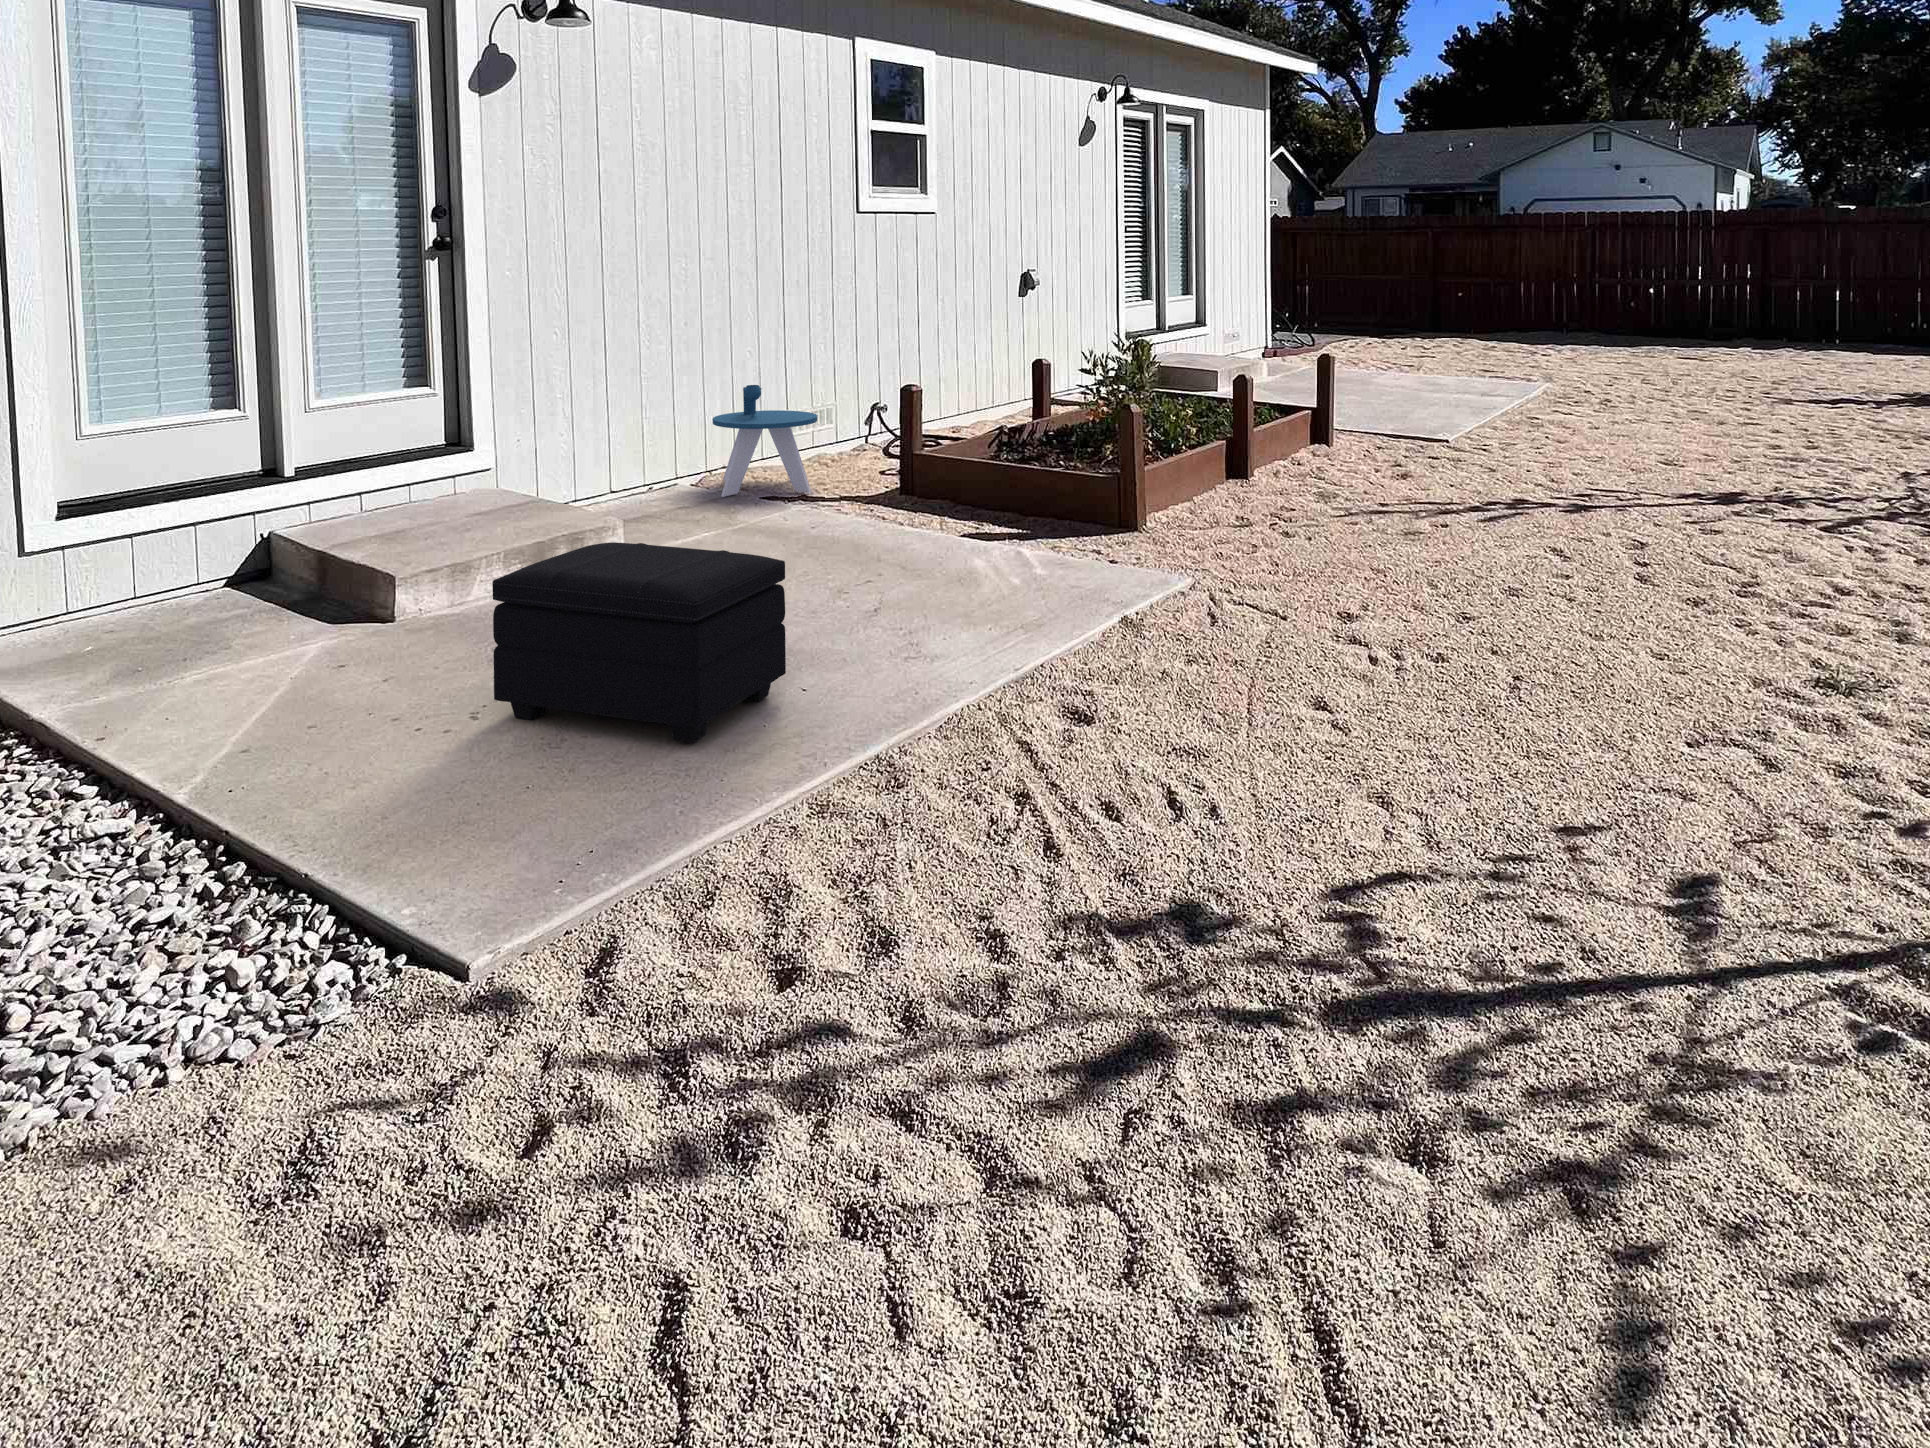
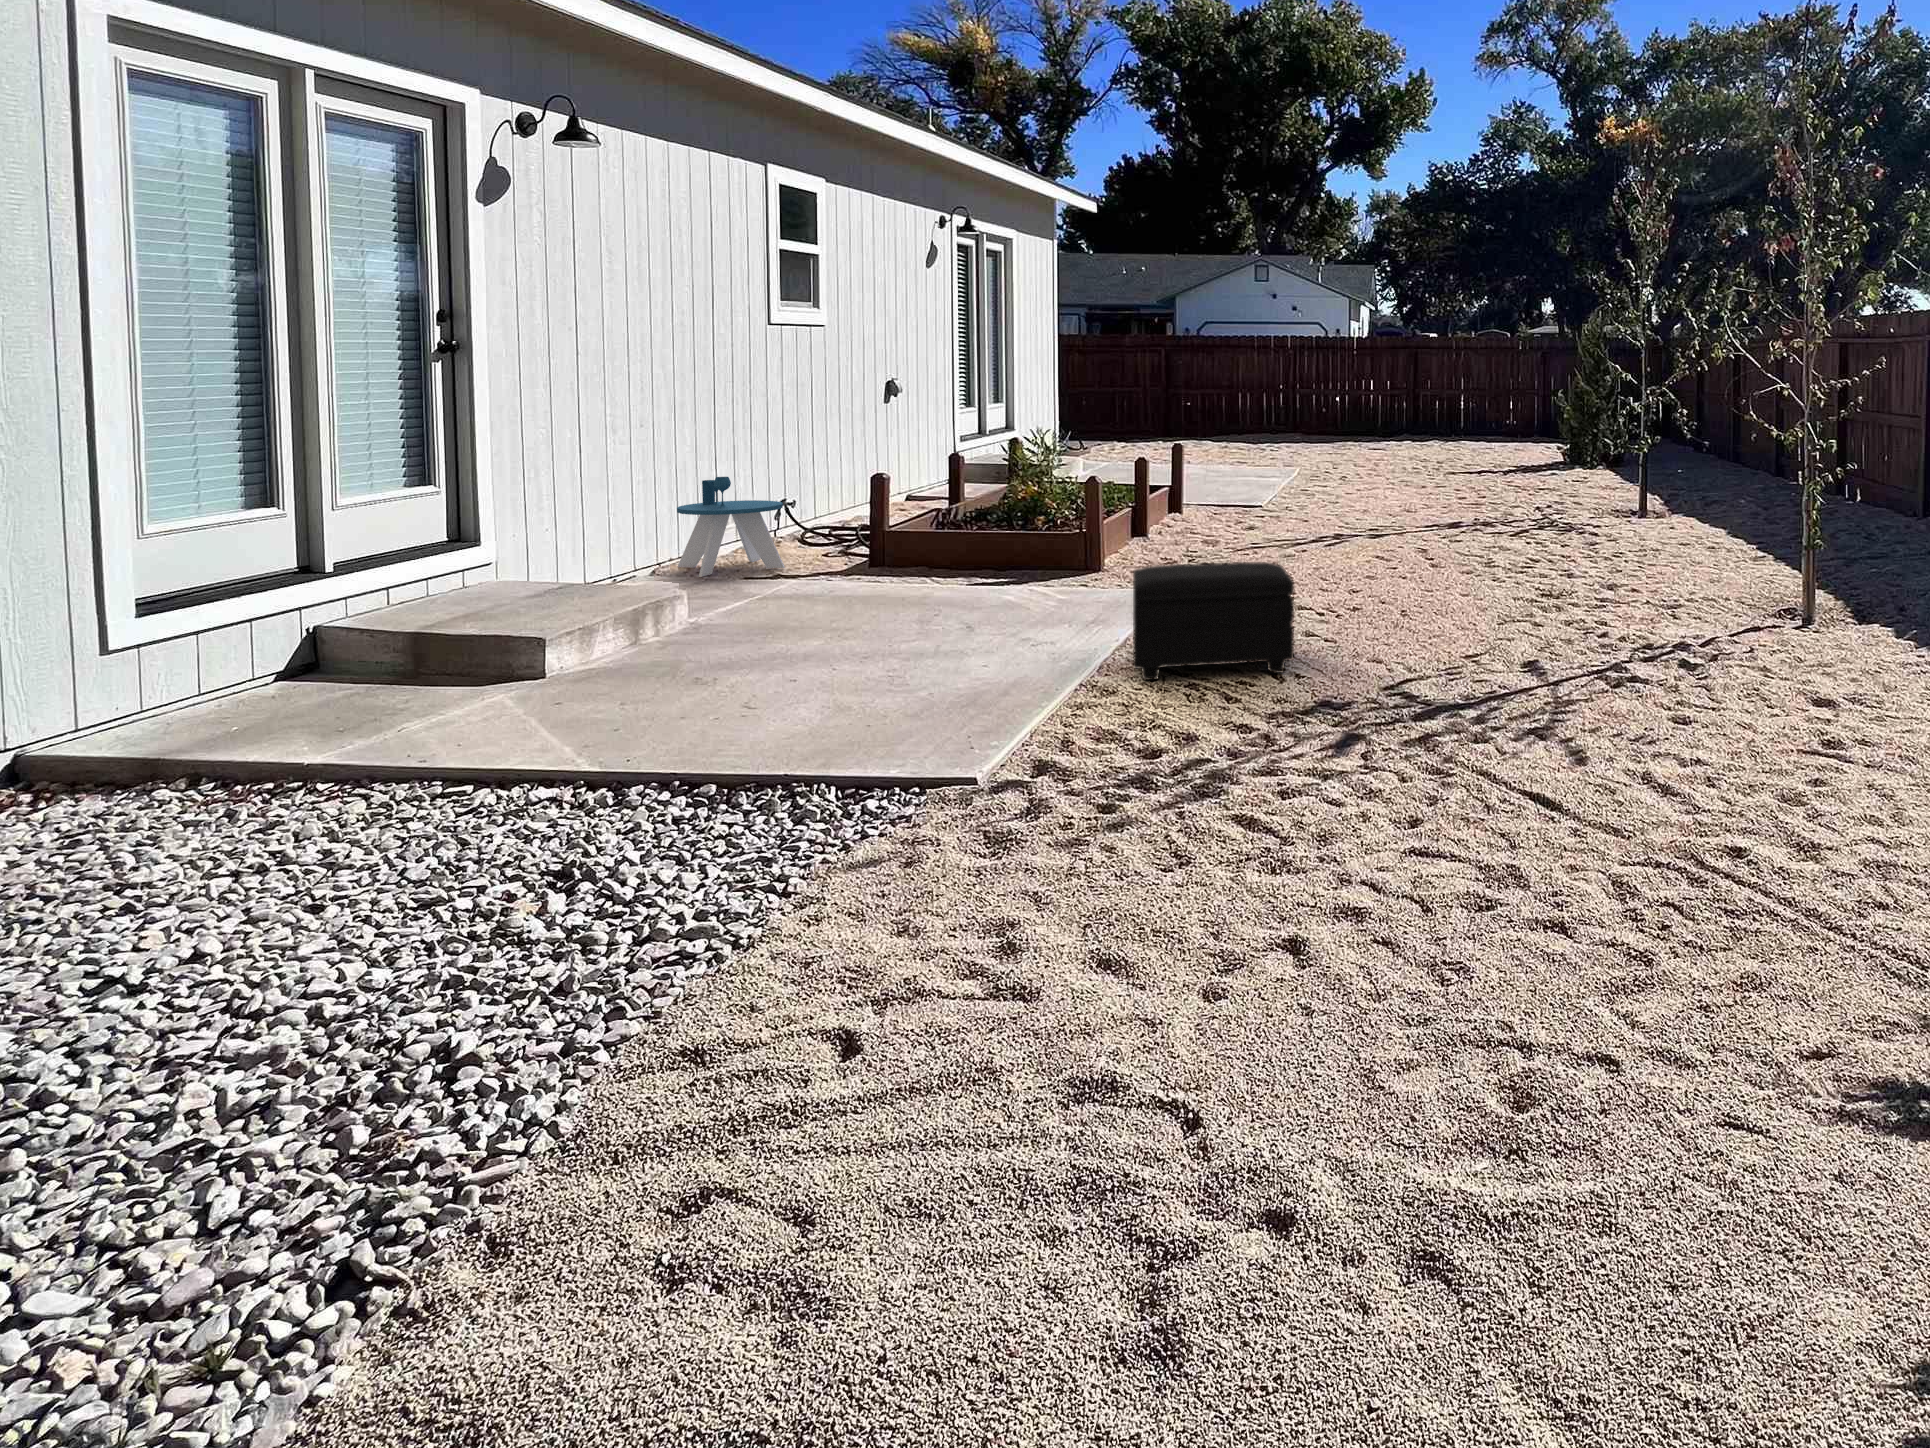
footstool: present [492,542,786,743] -> present [1133,562,1294,680]

